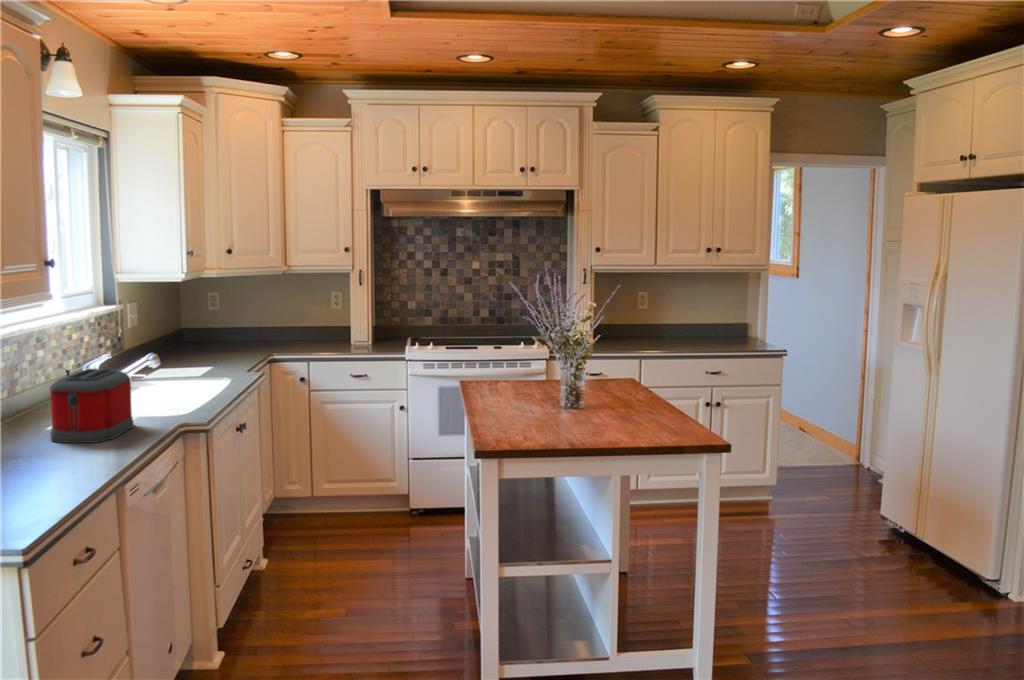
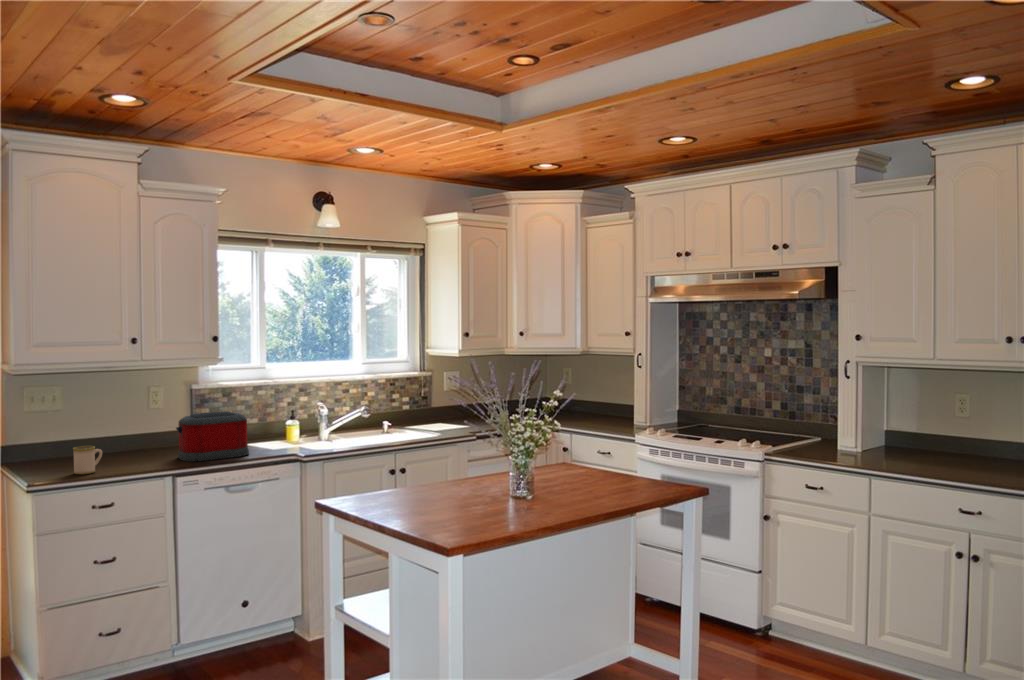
mug: none [17,436,53,481] -> present [73,446,102,474]

